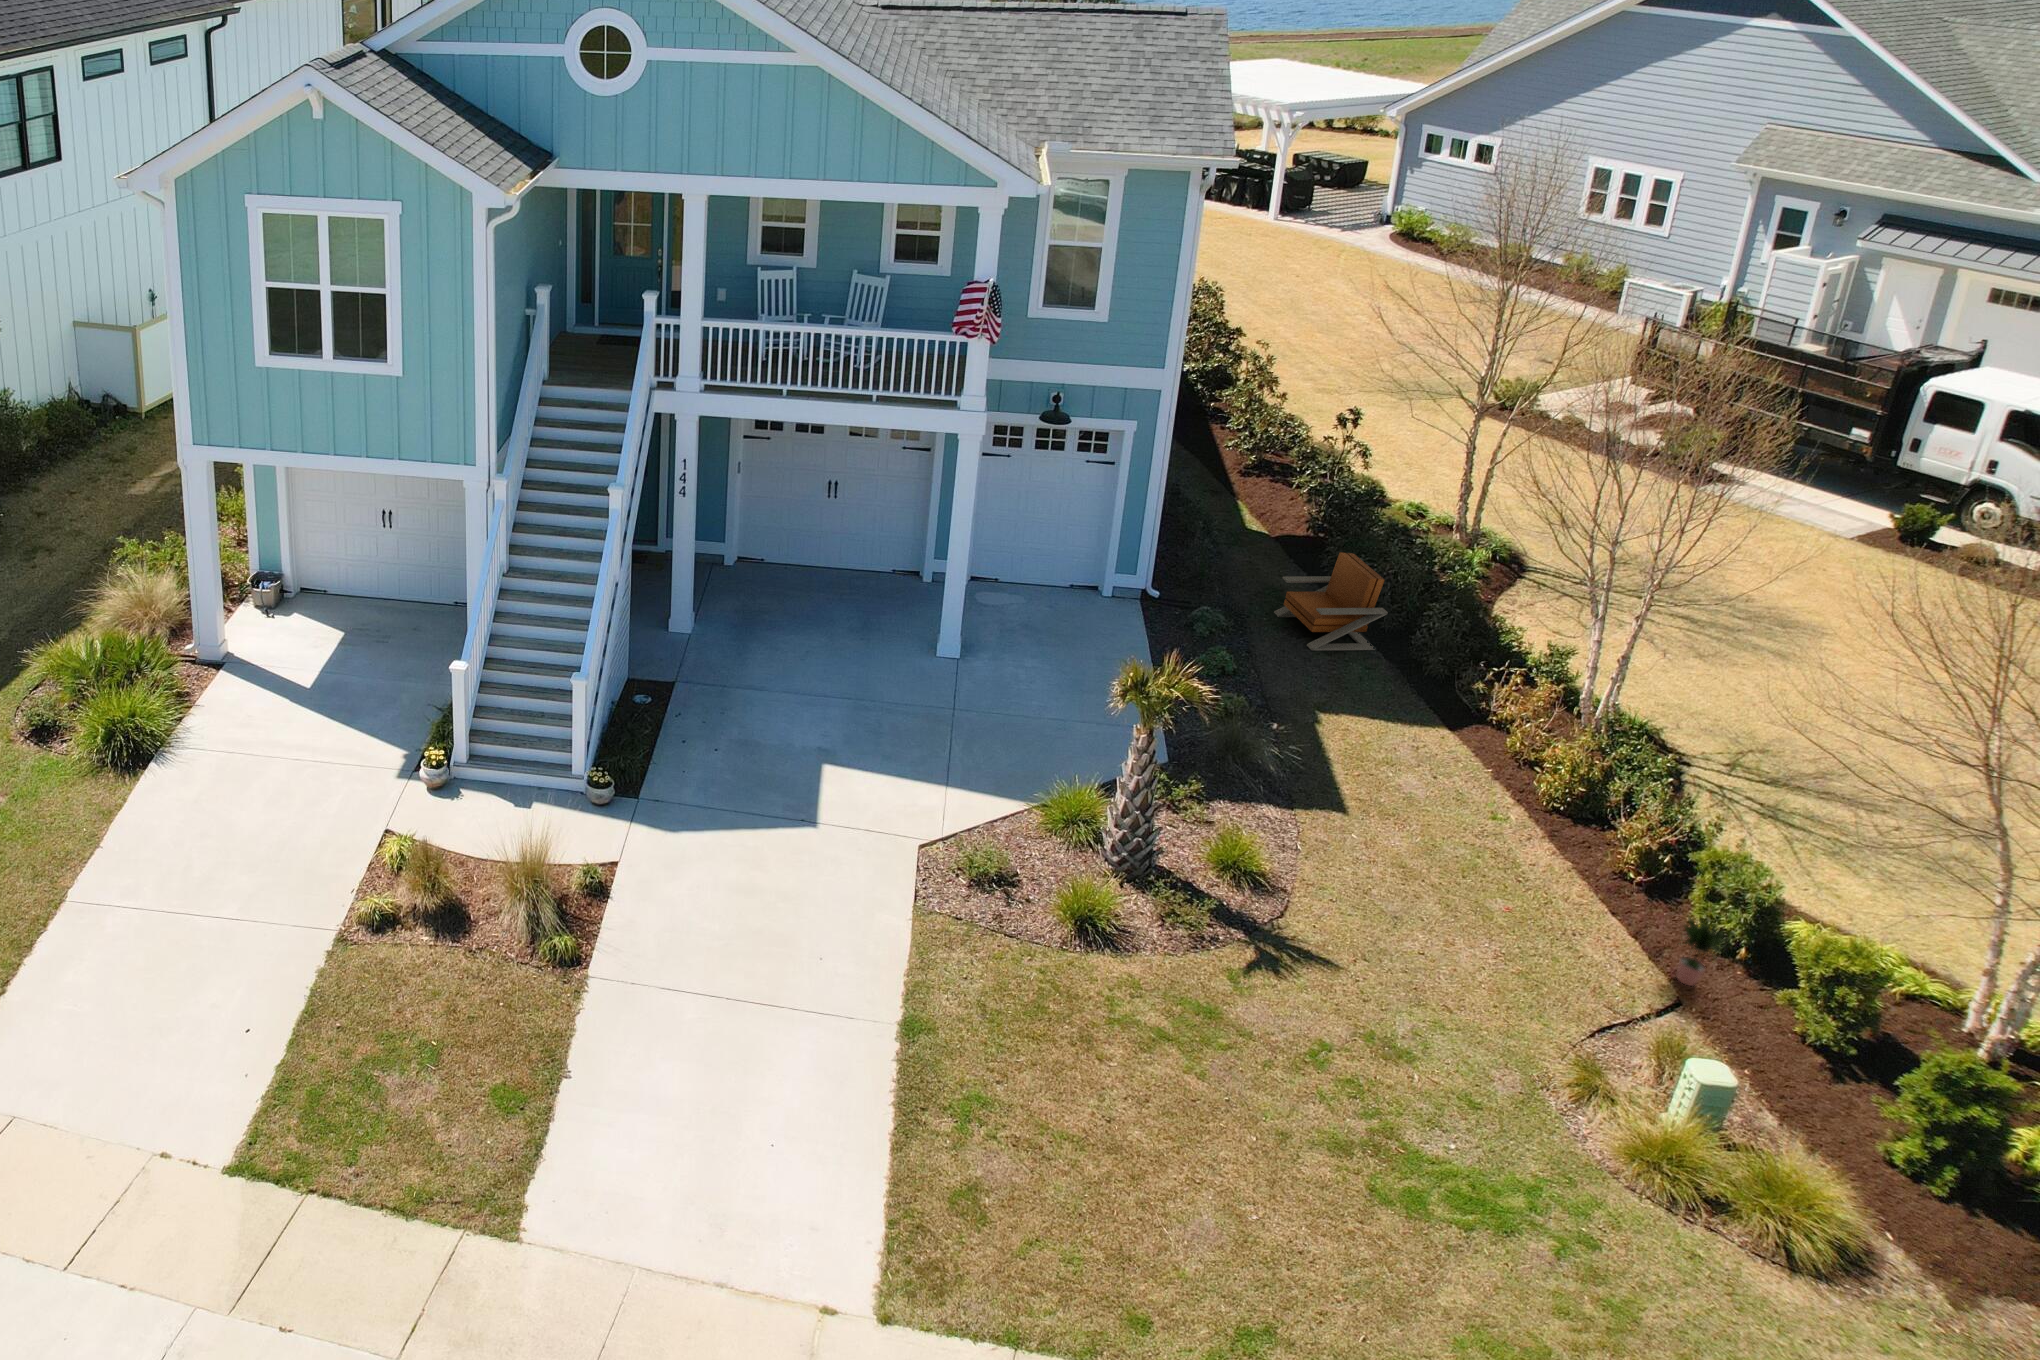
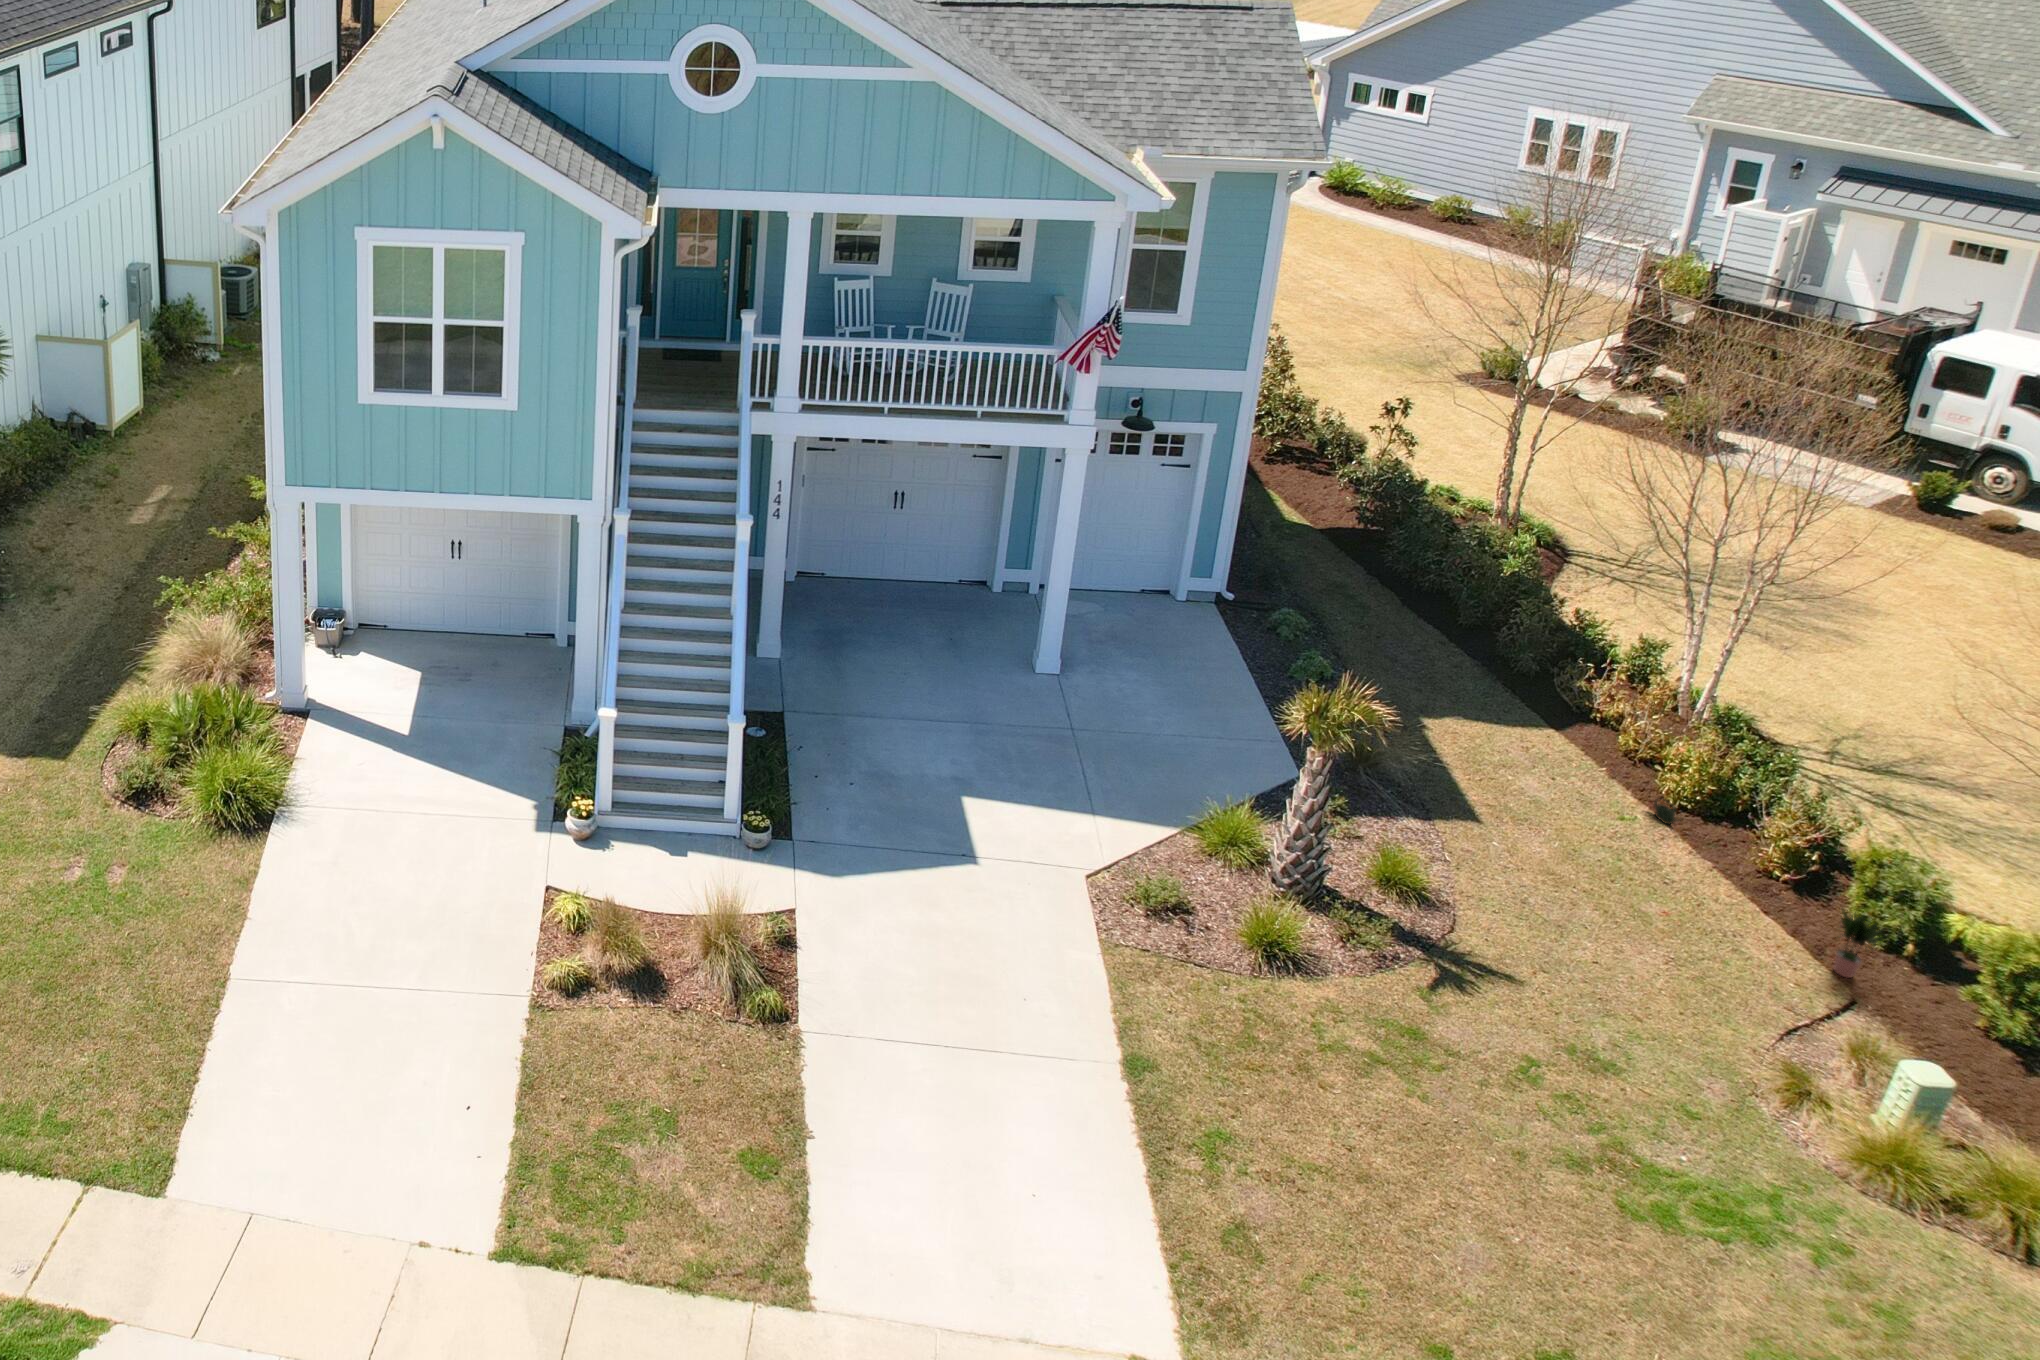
lounge chair: present [1274,553,1388,651] -> none [1364,549,1483,650]
watering can: none [1524,800,1553,827] -> present [1654,799,1678,824]

